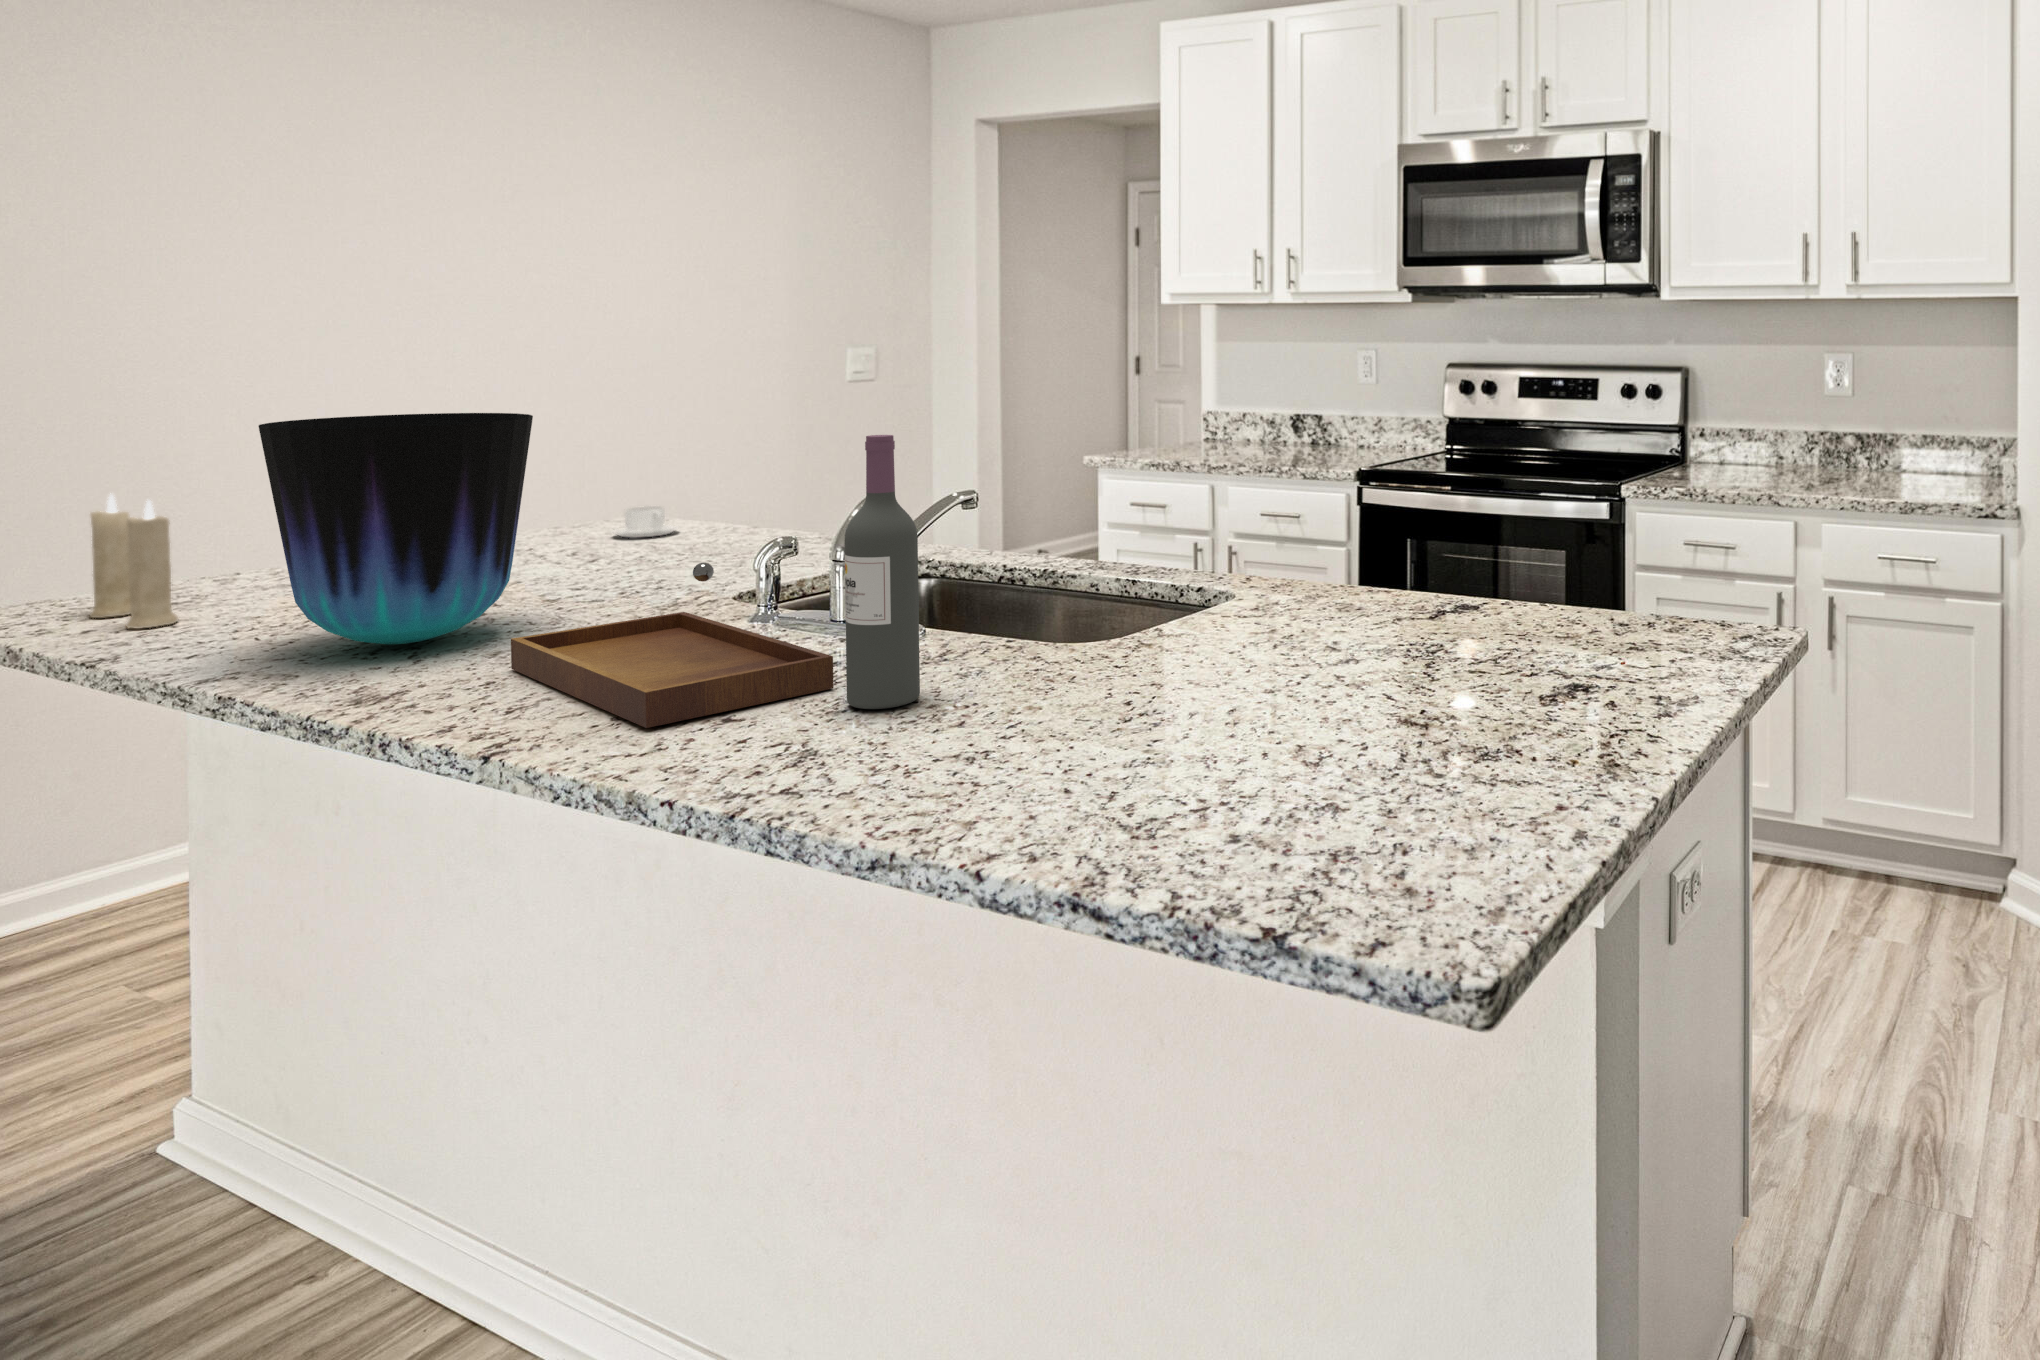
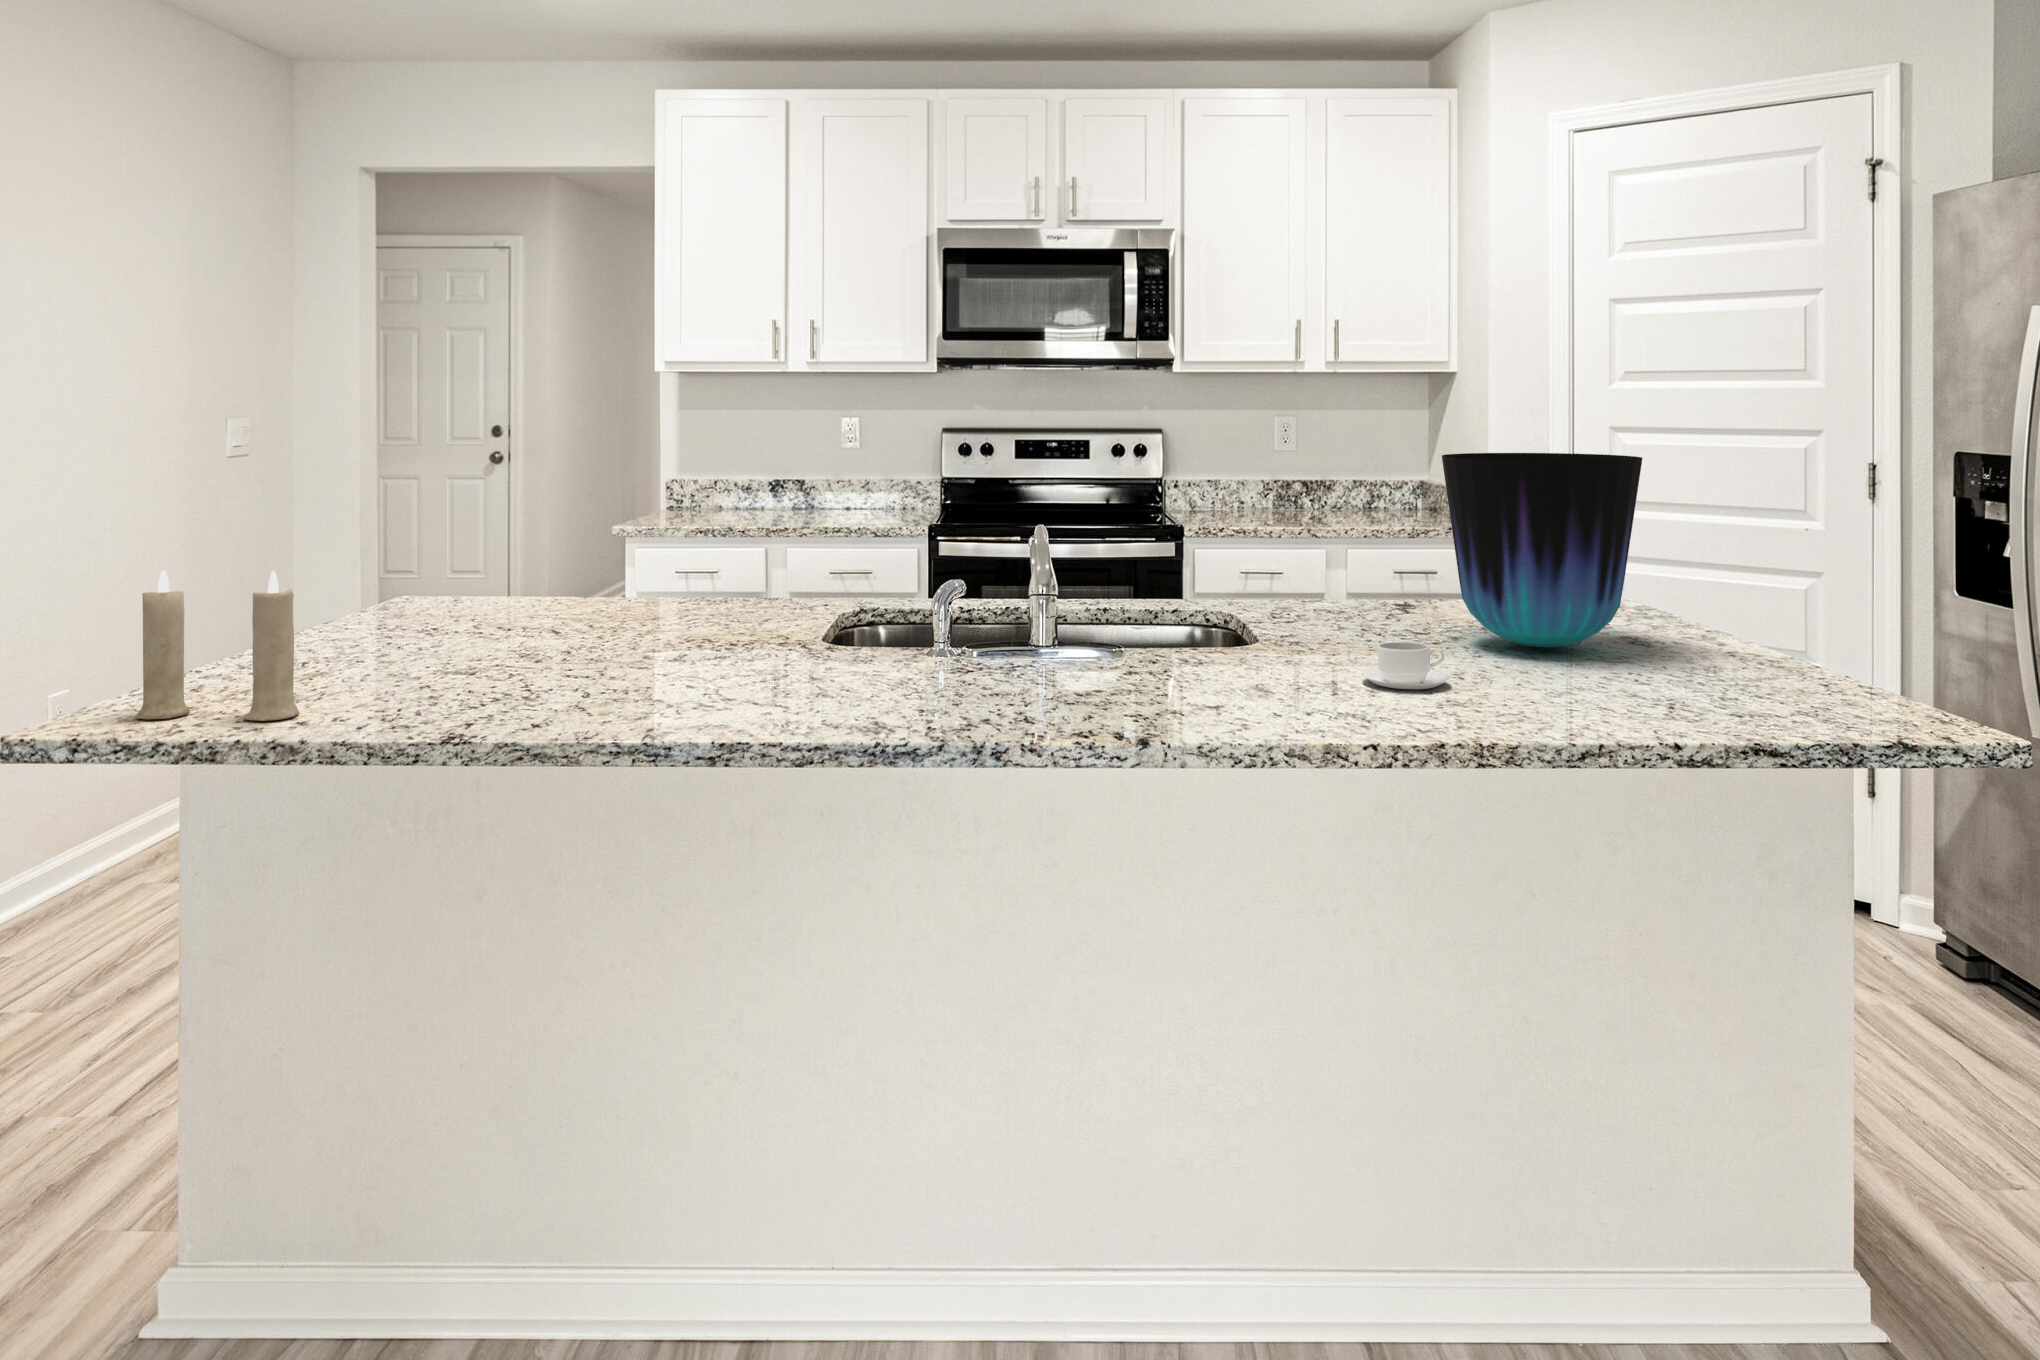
vase: present [259,413,533,644] -> present [1442,453,1642,647]
wine bottle: present [845,435,920,709] -> none [1242,466,1299,688]
coffee cup: present [613,506,678,538] -> present [1361,642,1450,689]
tray: present [511,562,834,728] -> none [875,586,1199,715]

